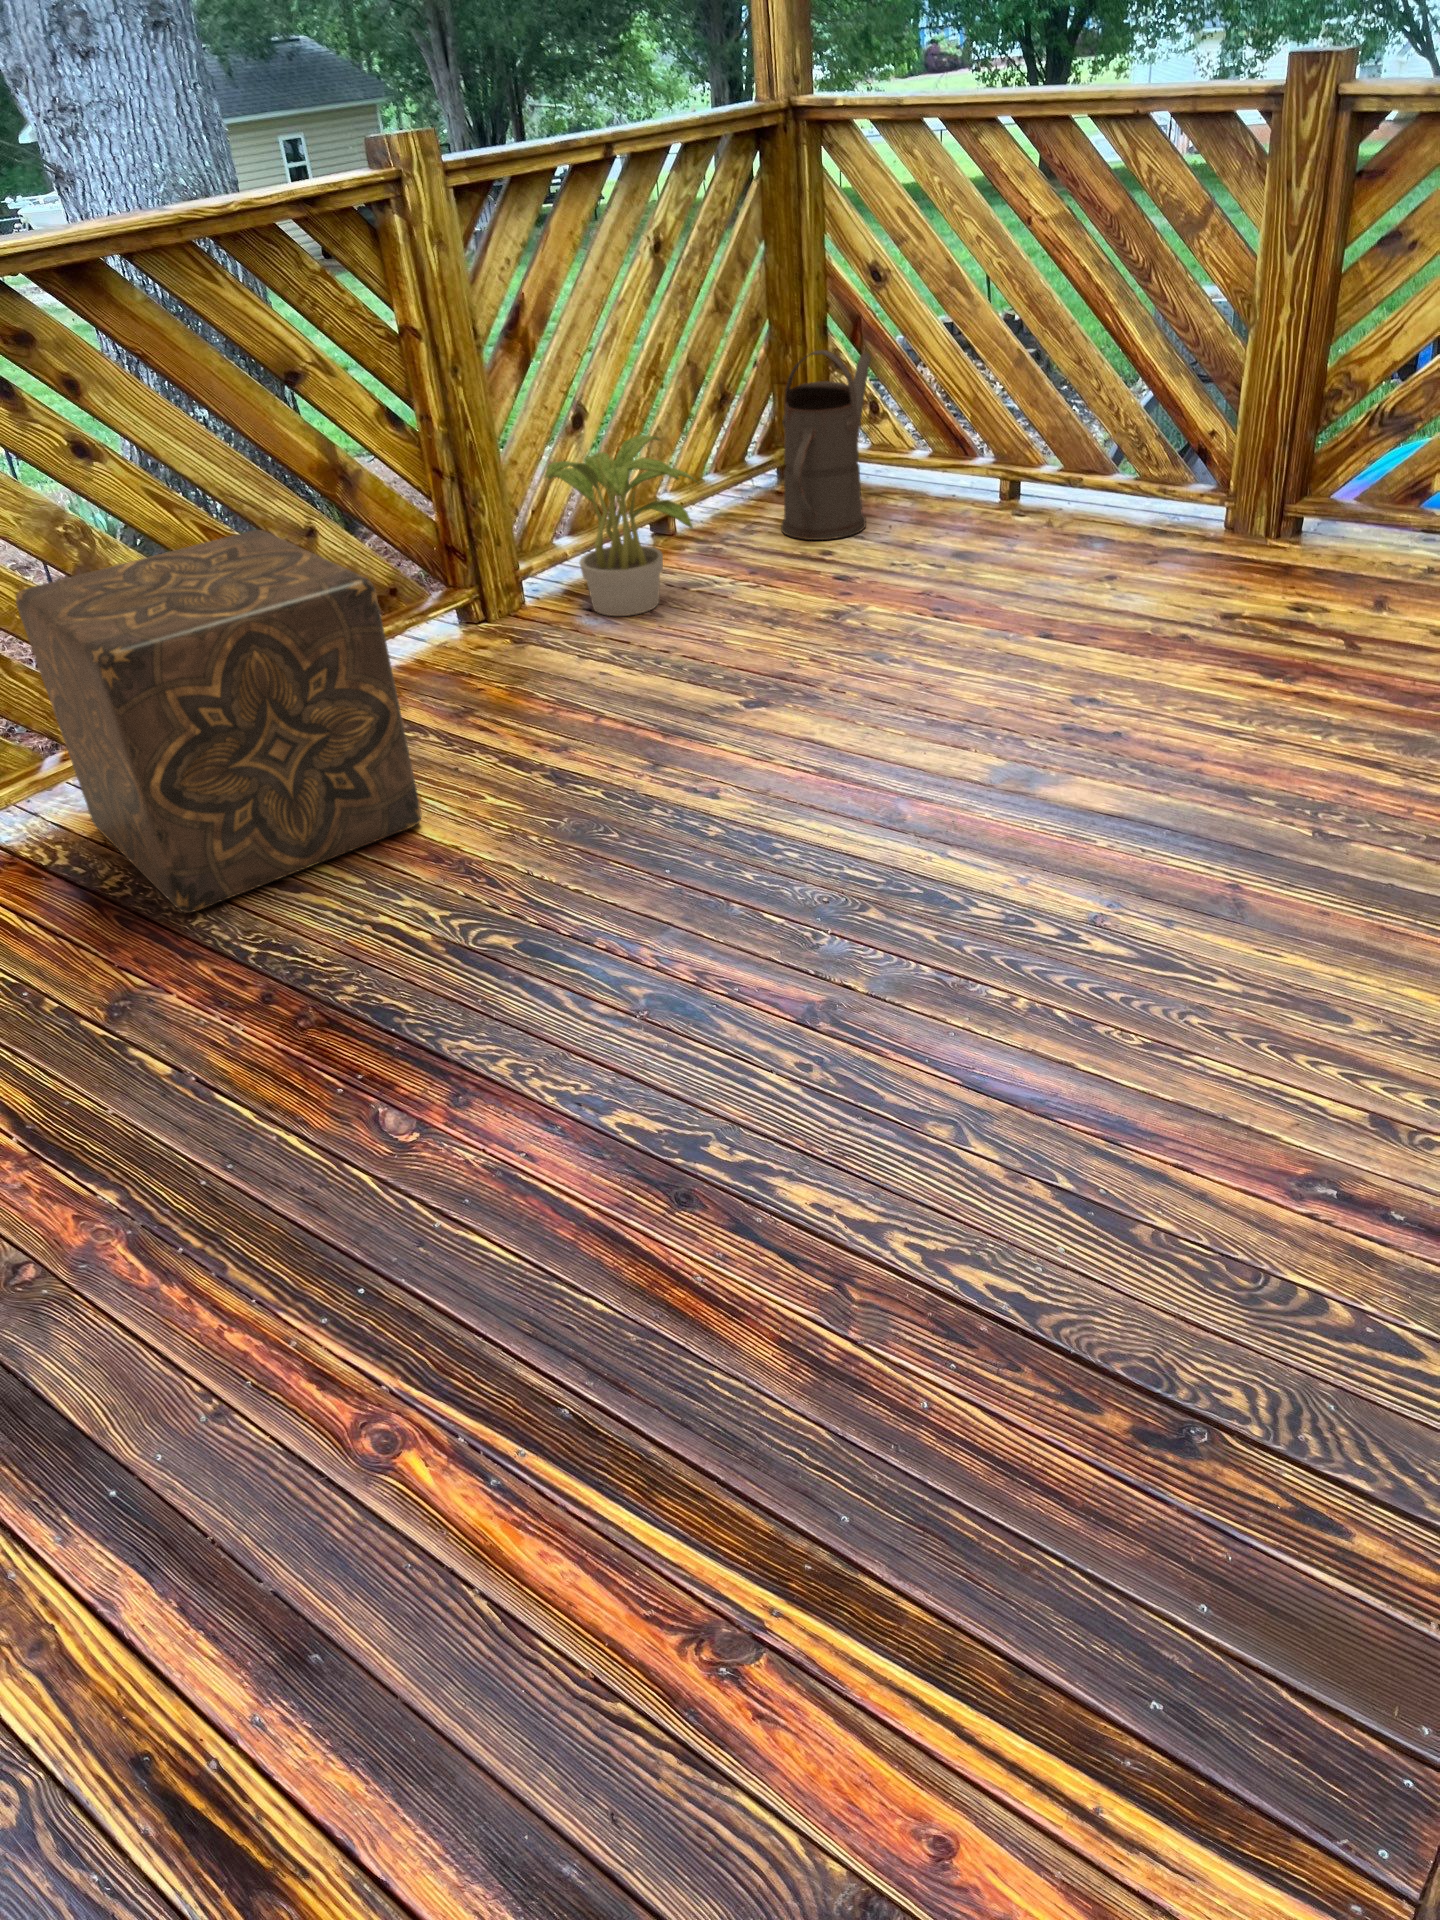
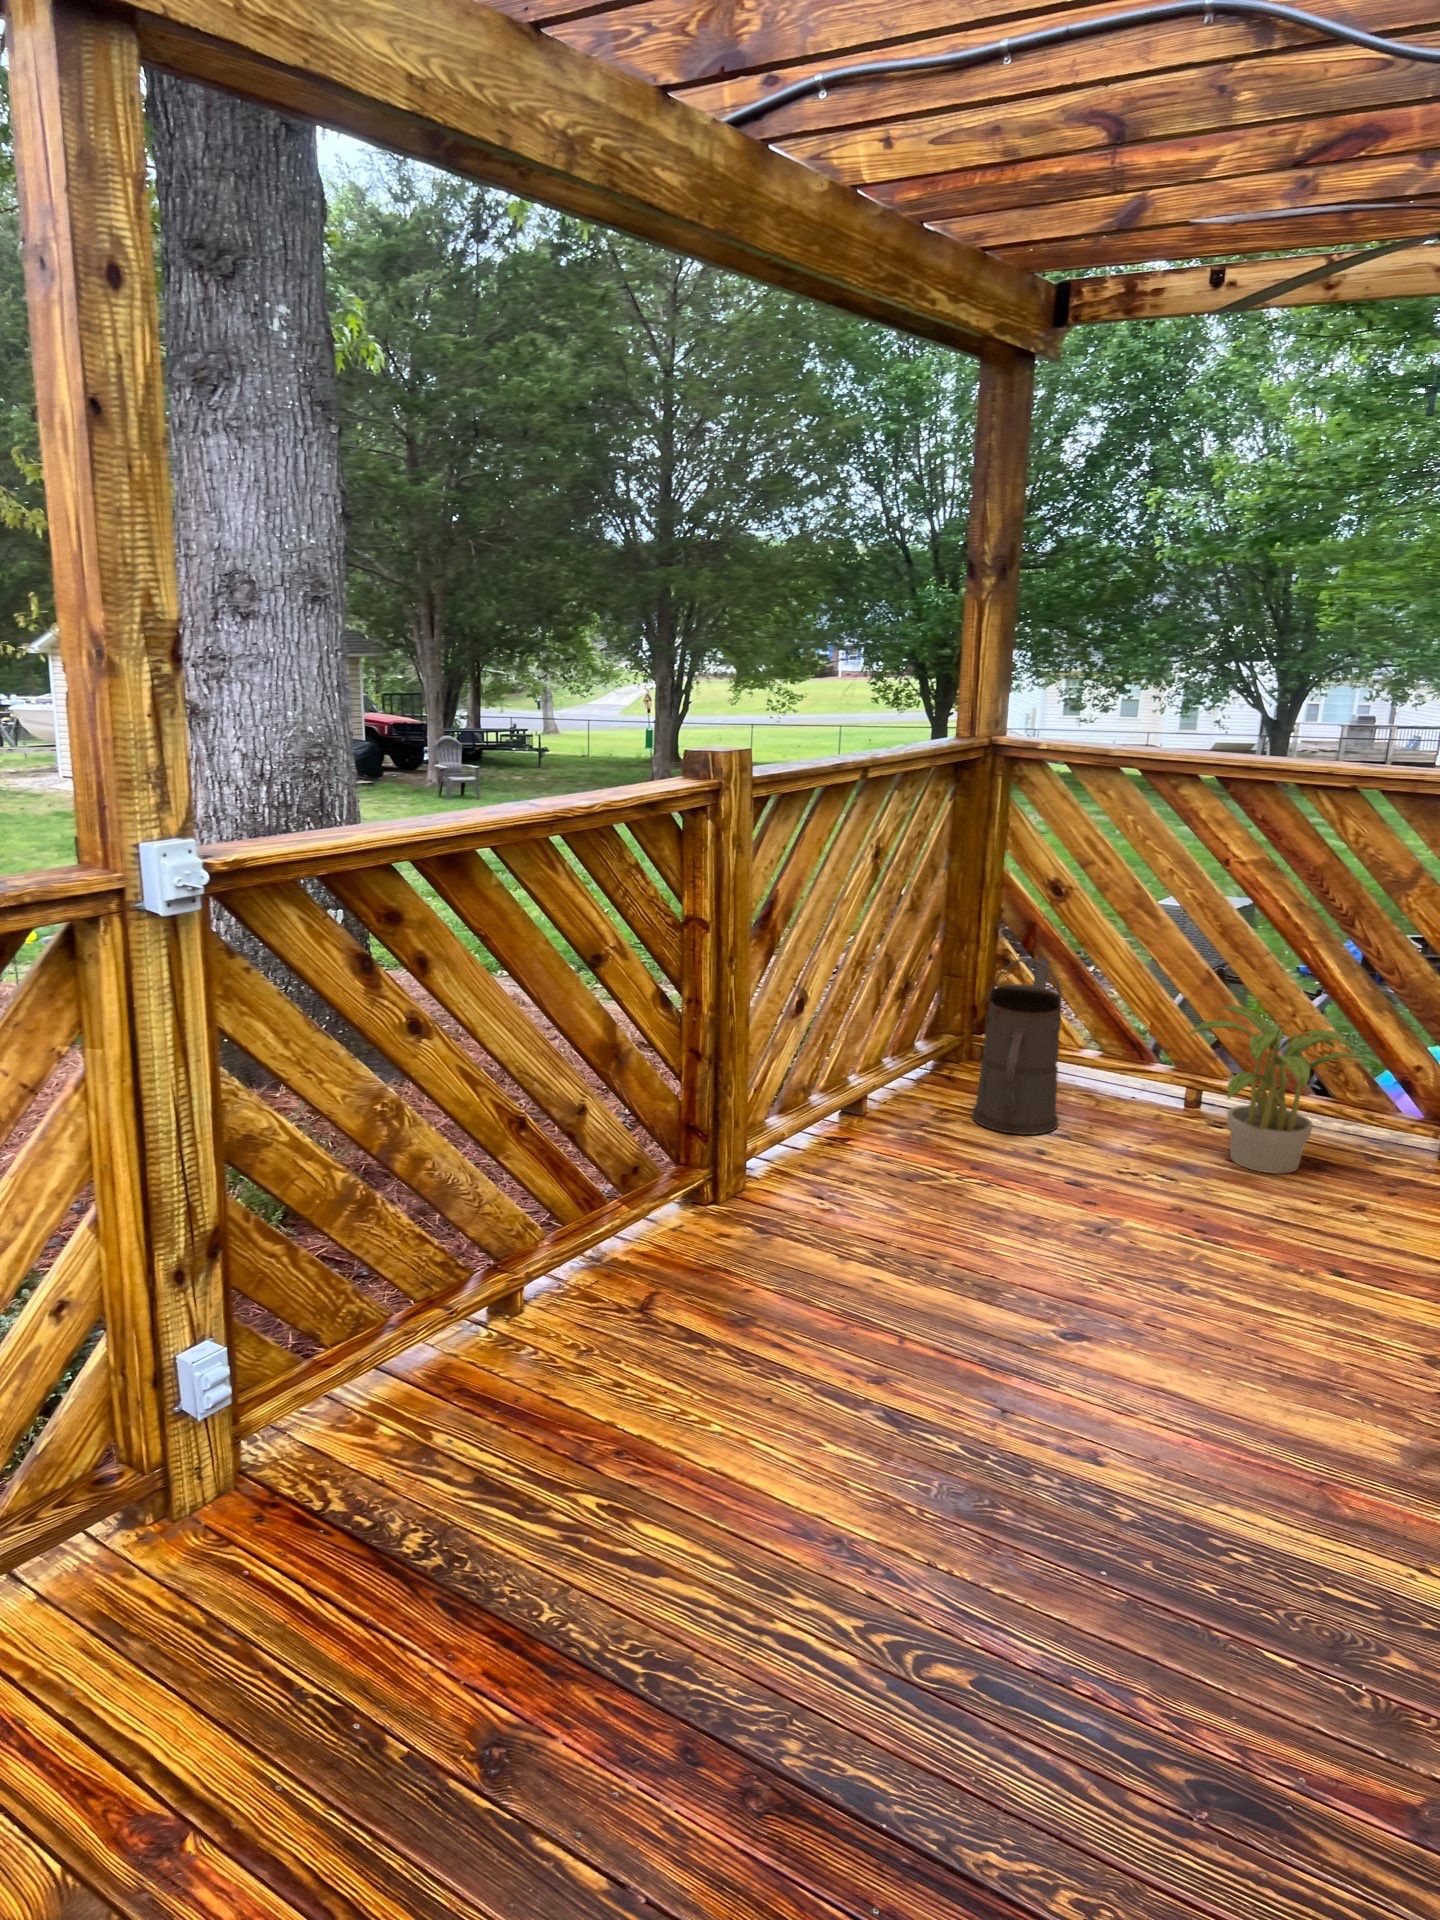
potted plant: present [545,435,699,616] -> present [1189,1005,1376,1174]
ottoman: present [16,530,421,913] -> none [357,1124,783,1602]

